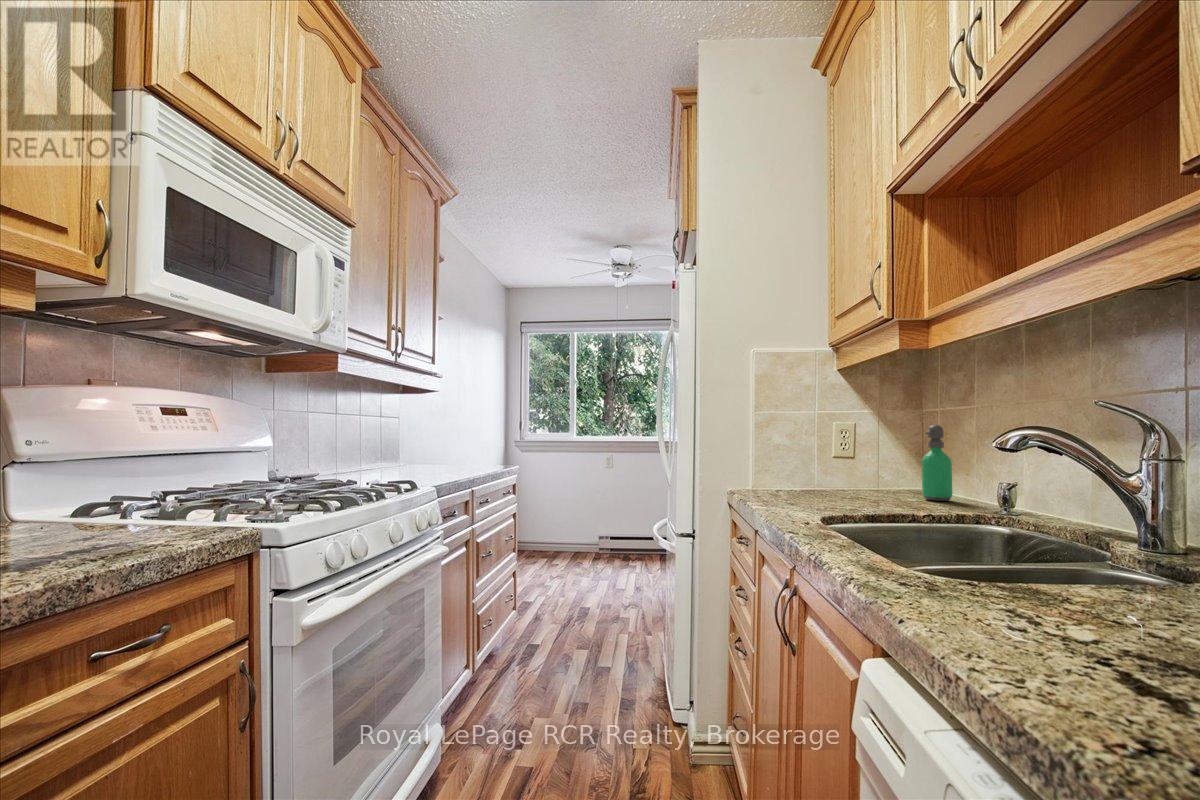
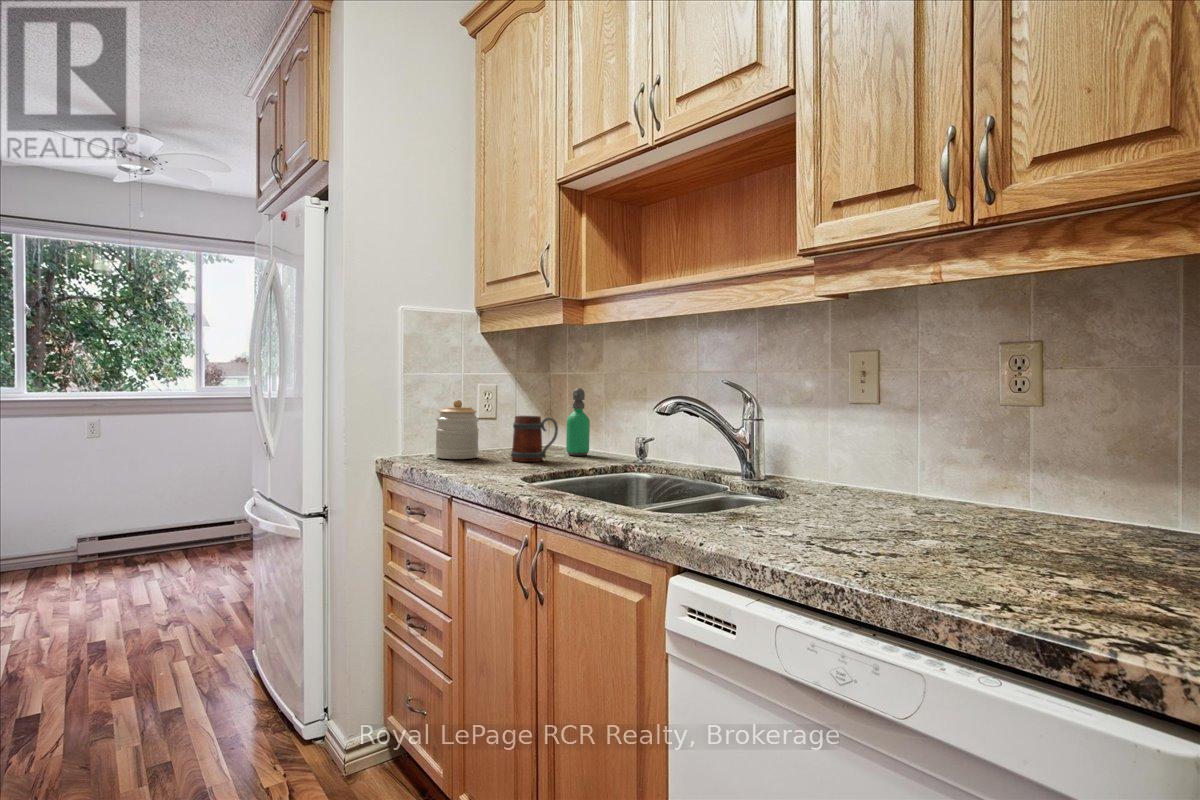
jar: none [772,437,816,495] -> present [435,400,479,459]
mug: none [844,454,898,503] -> present [511,416,558,462]

